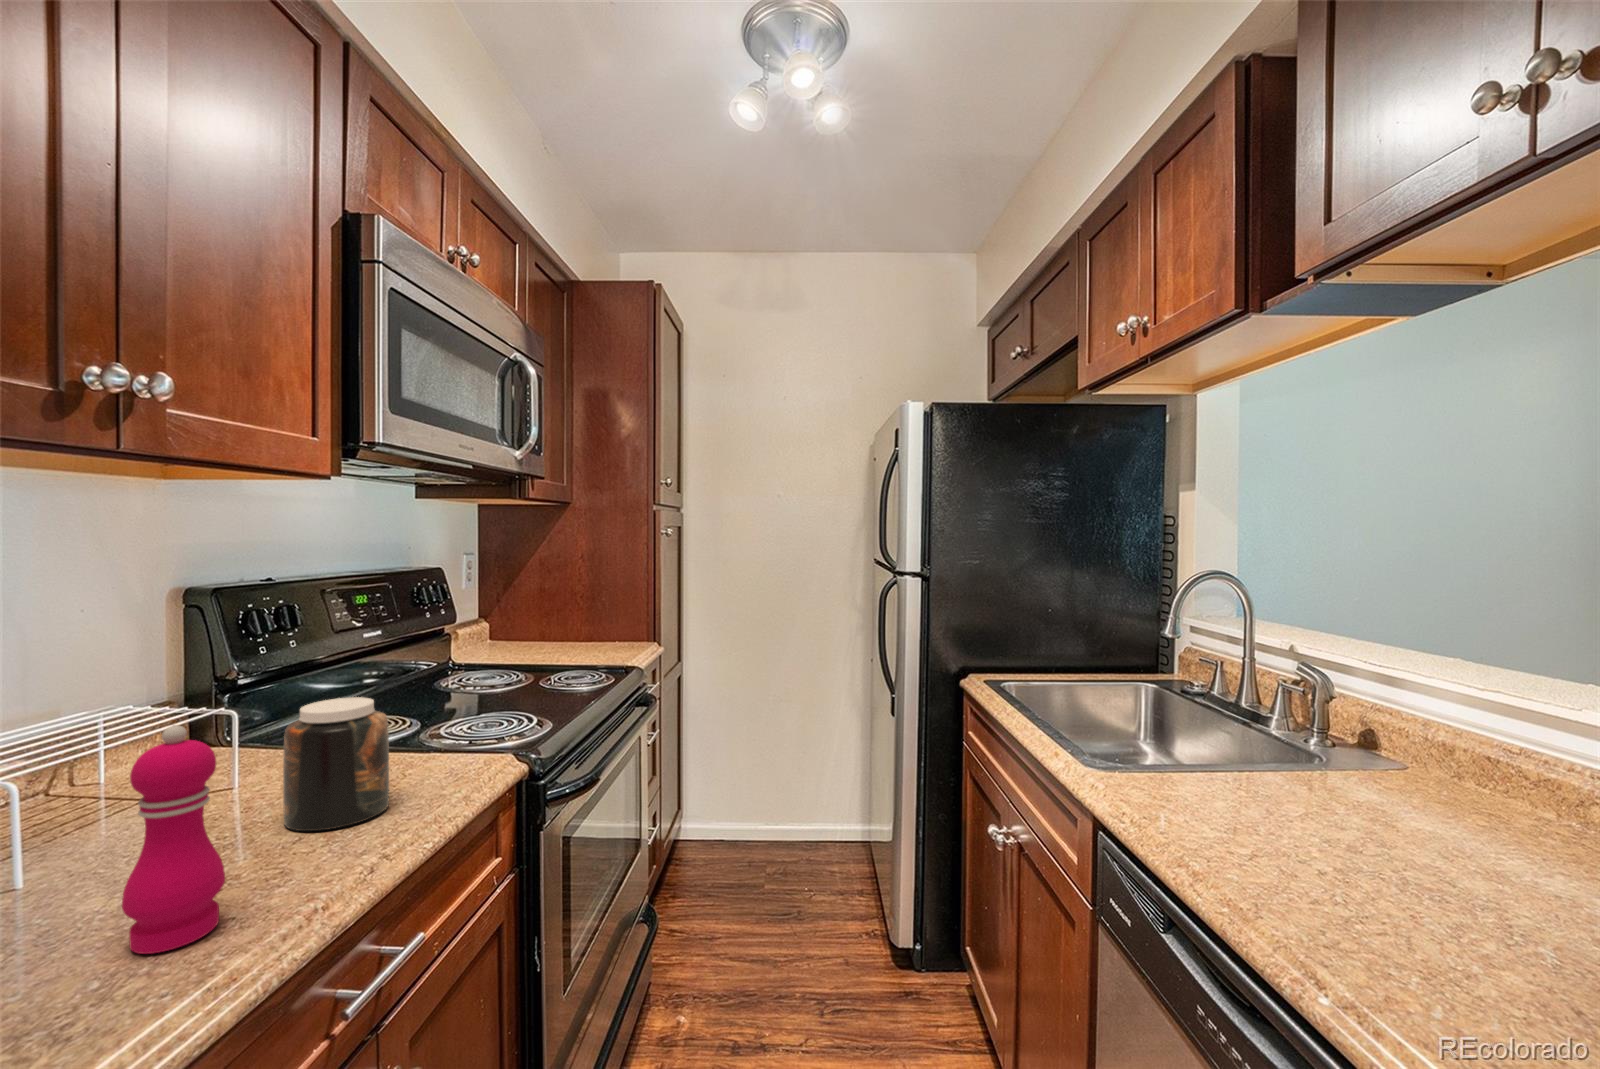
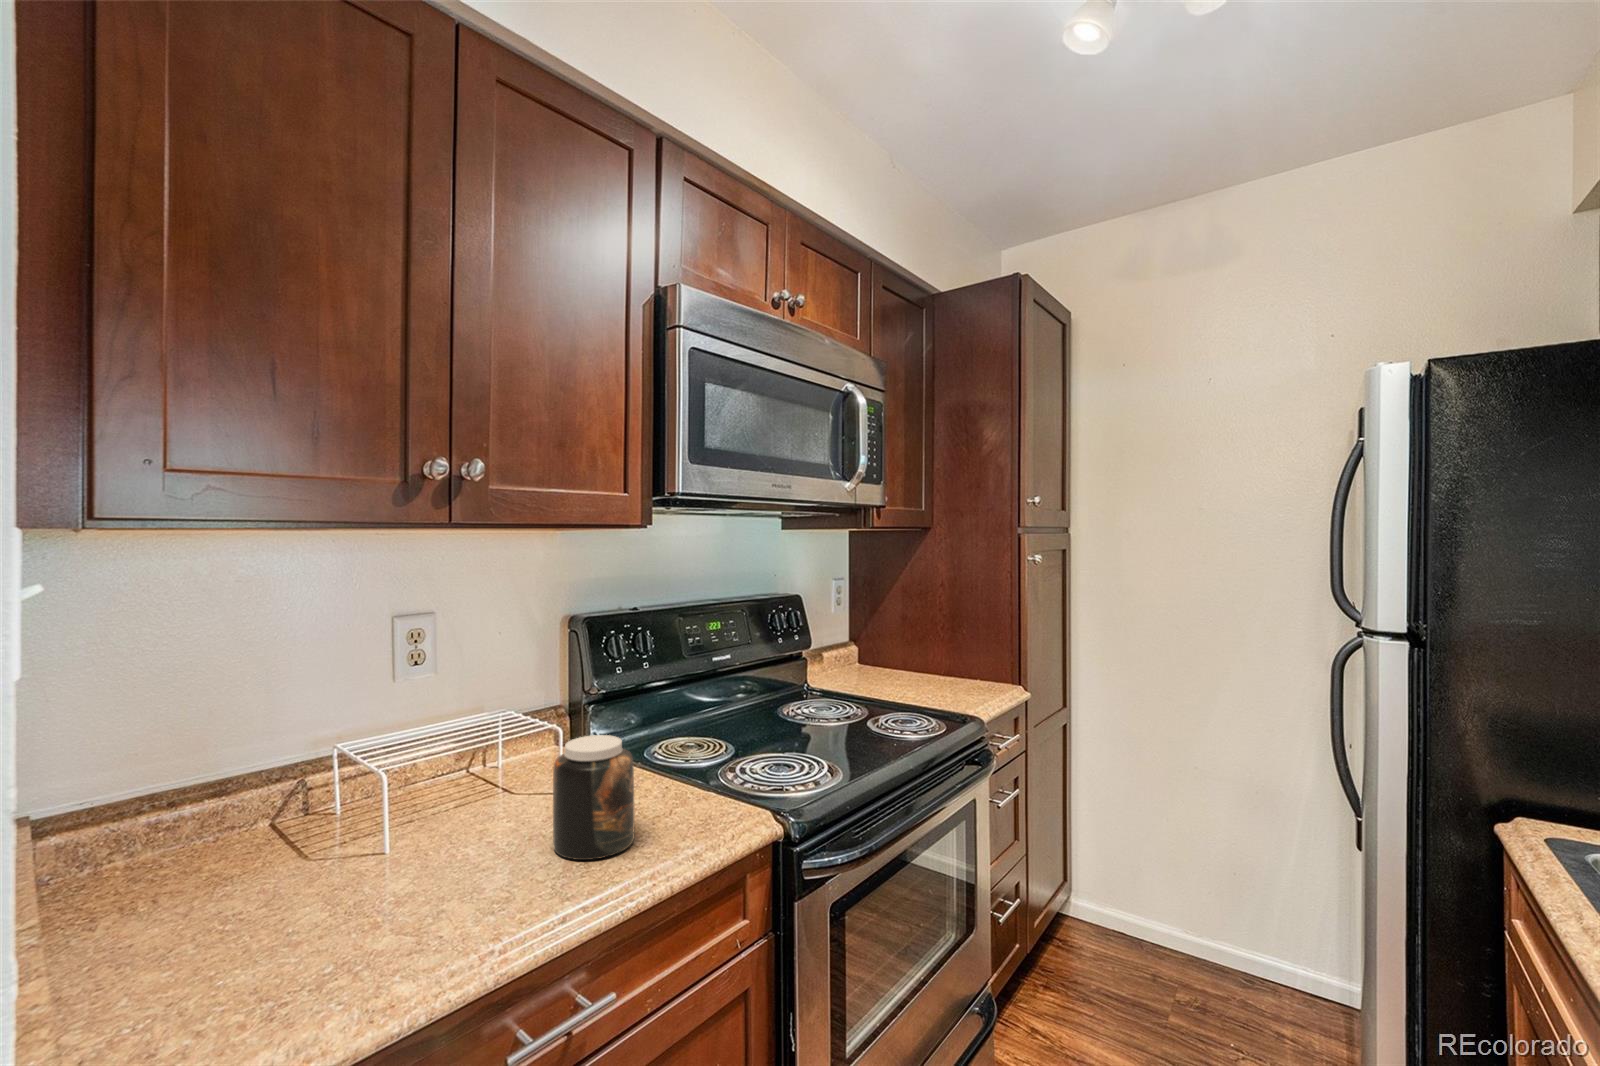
pepper mill: present [122,725,225,954] -> none [368,762,441,954]

